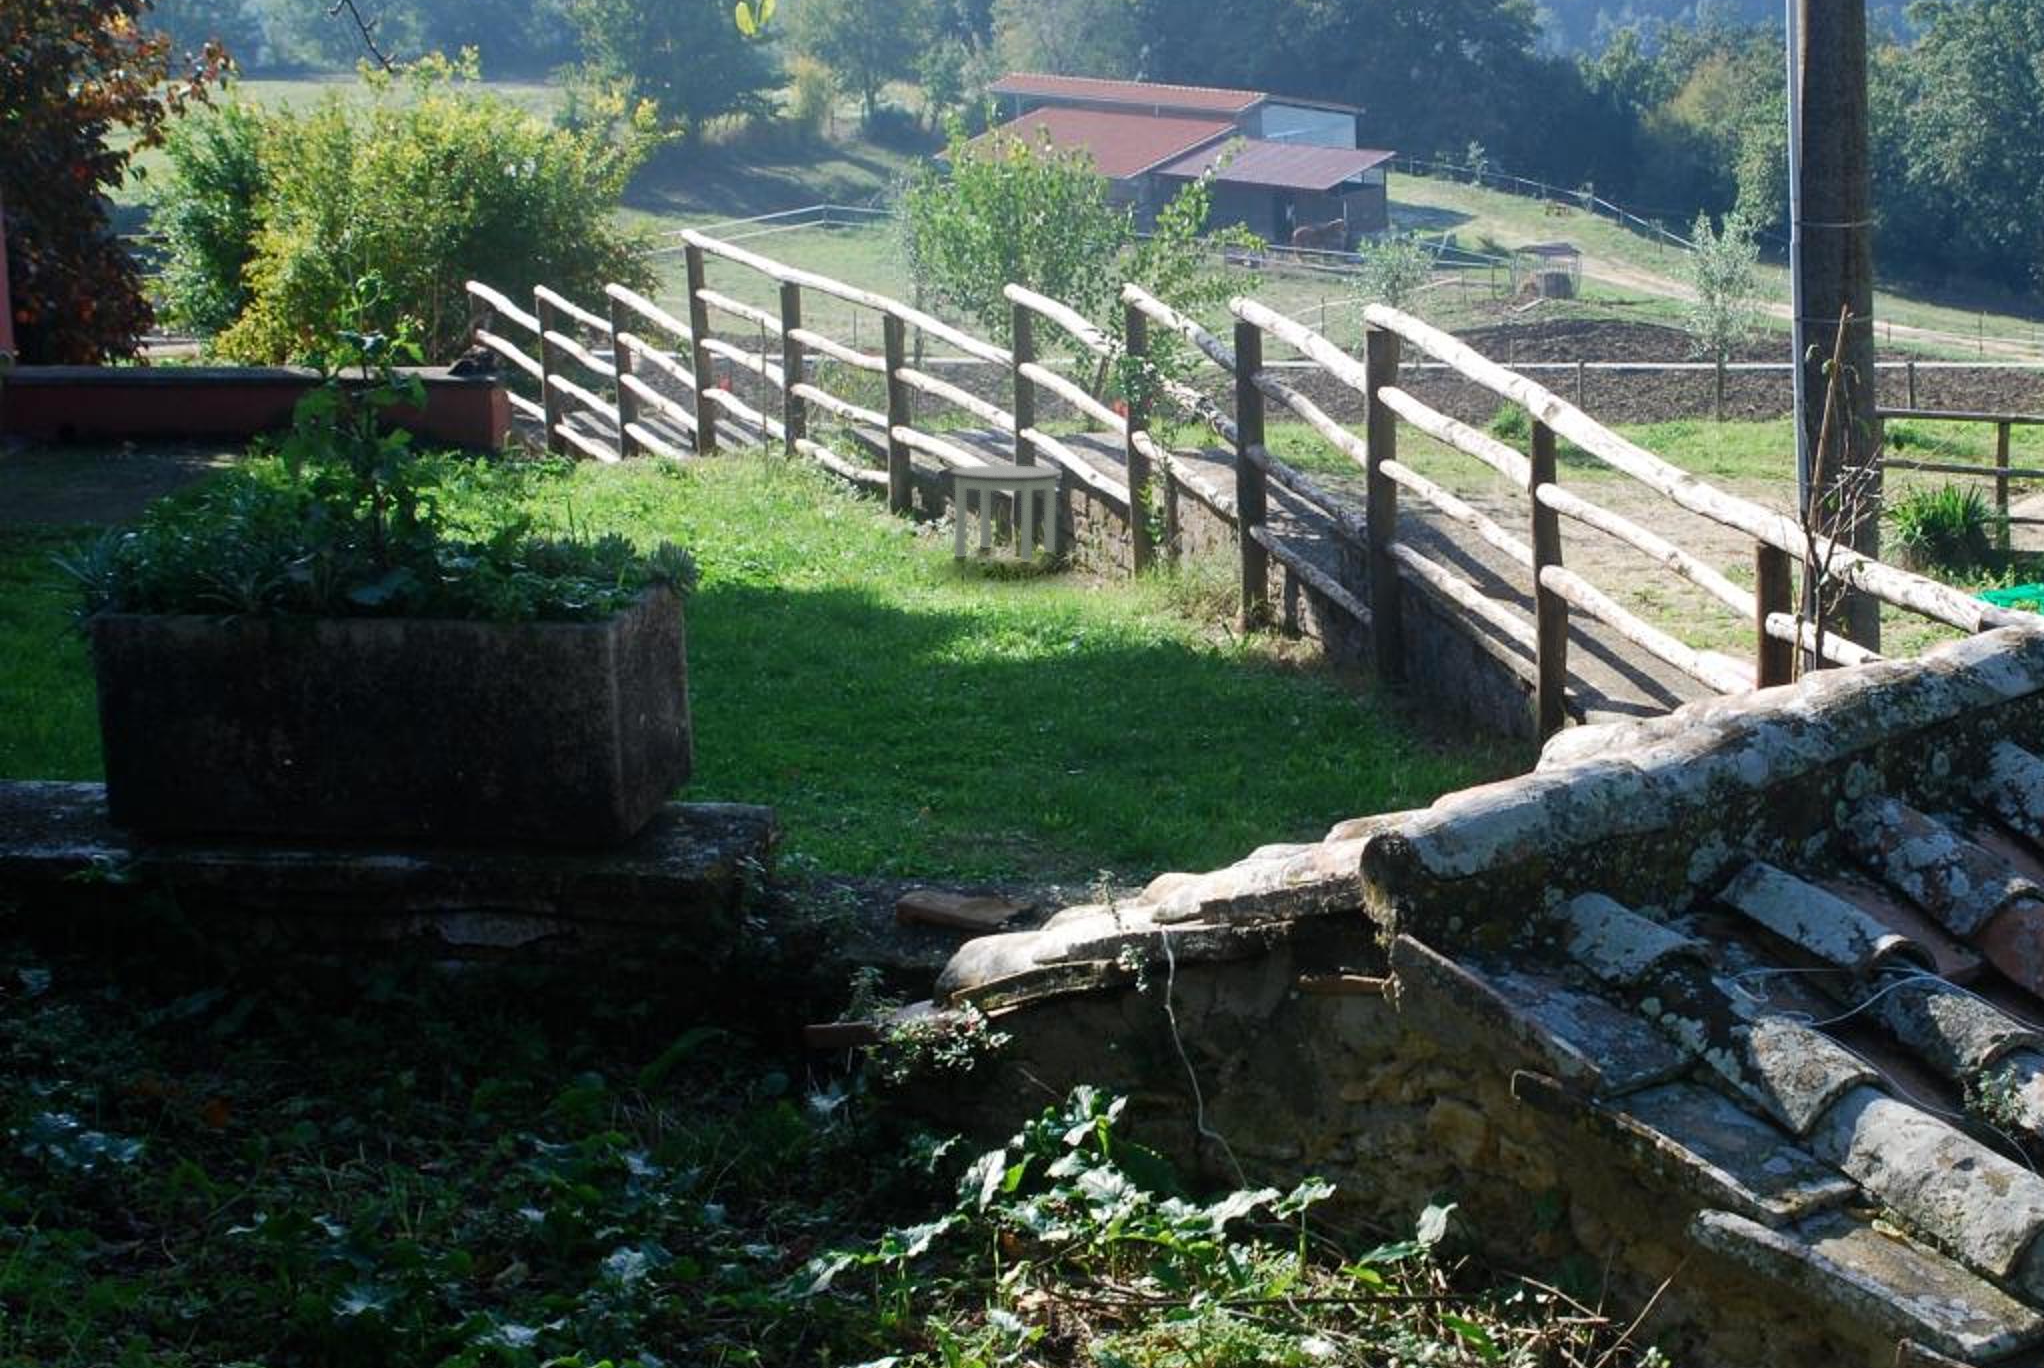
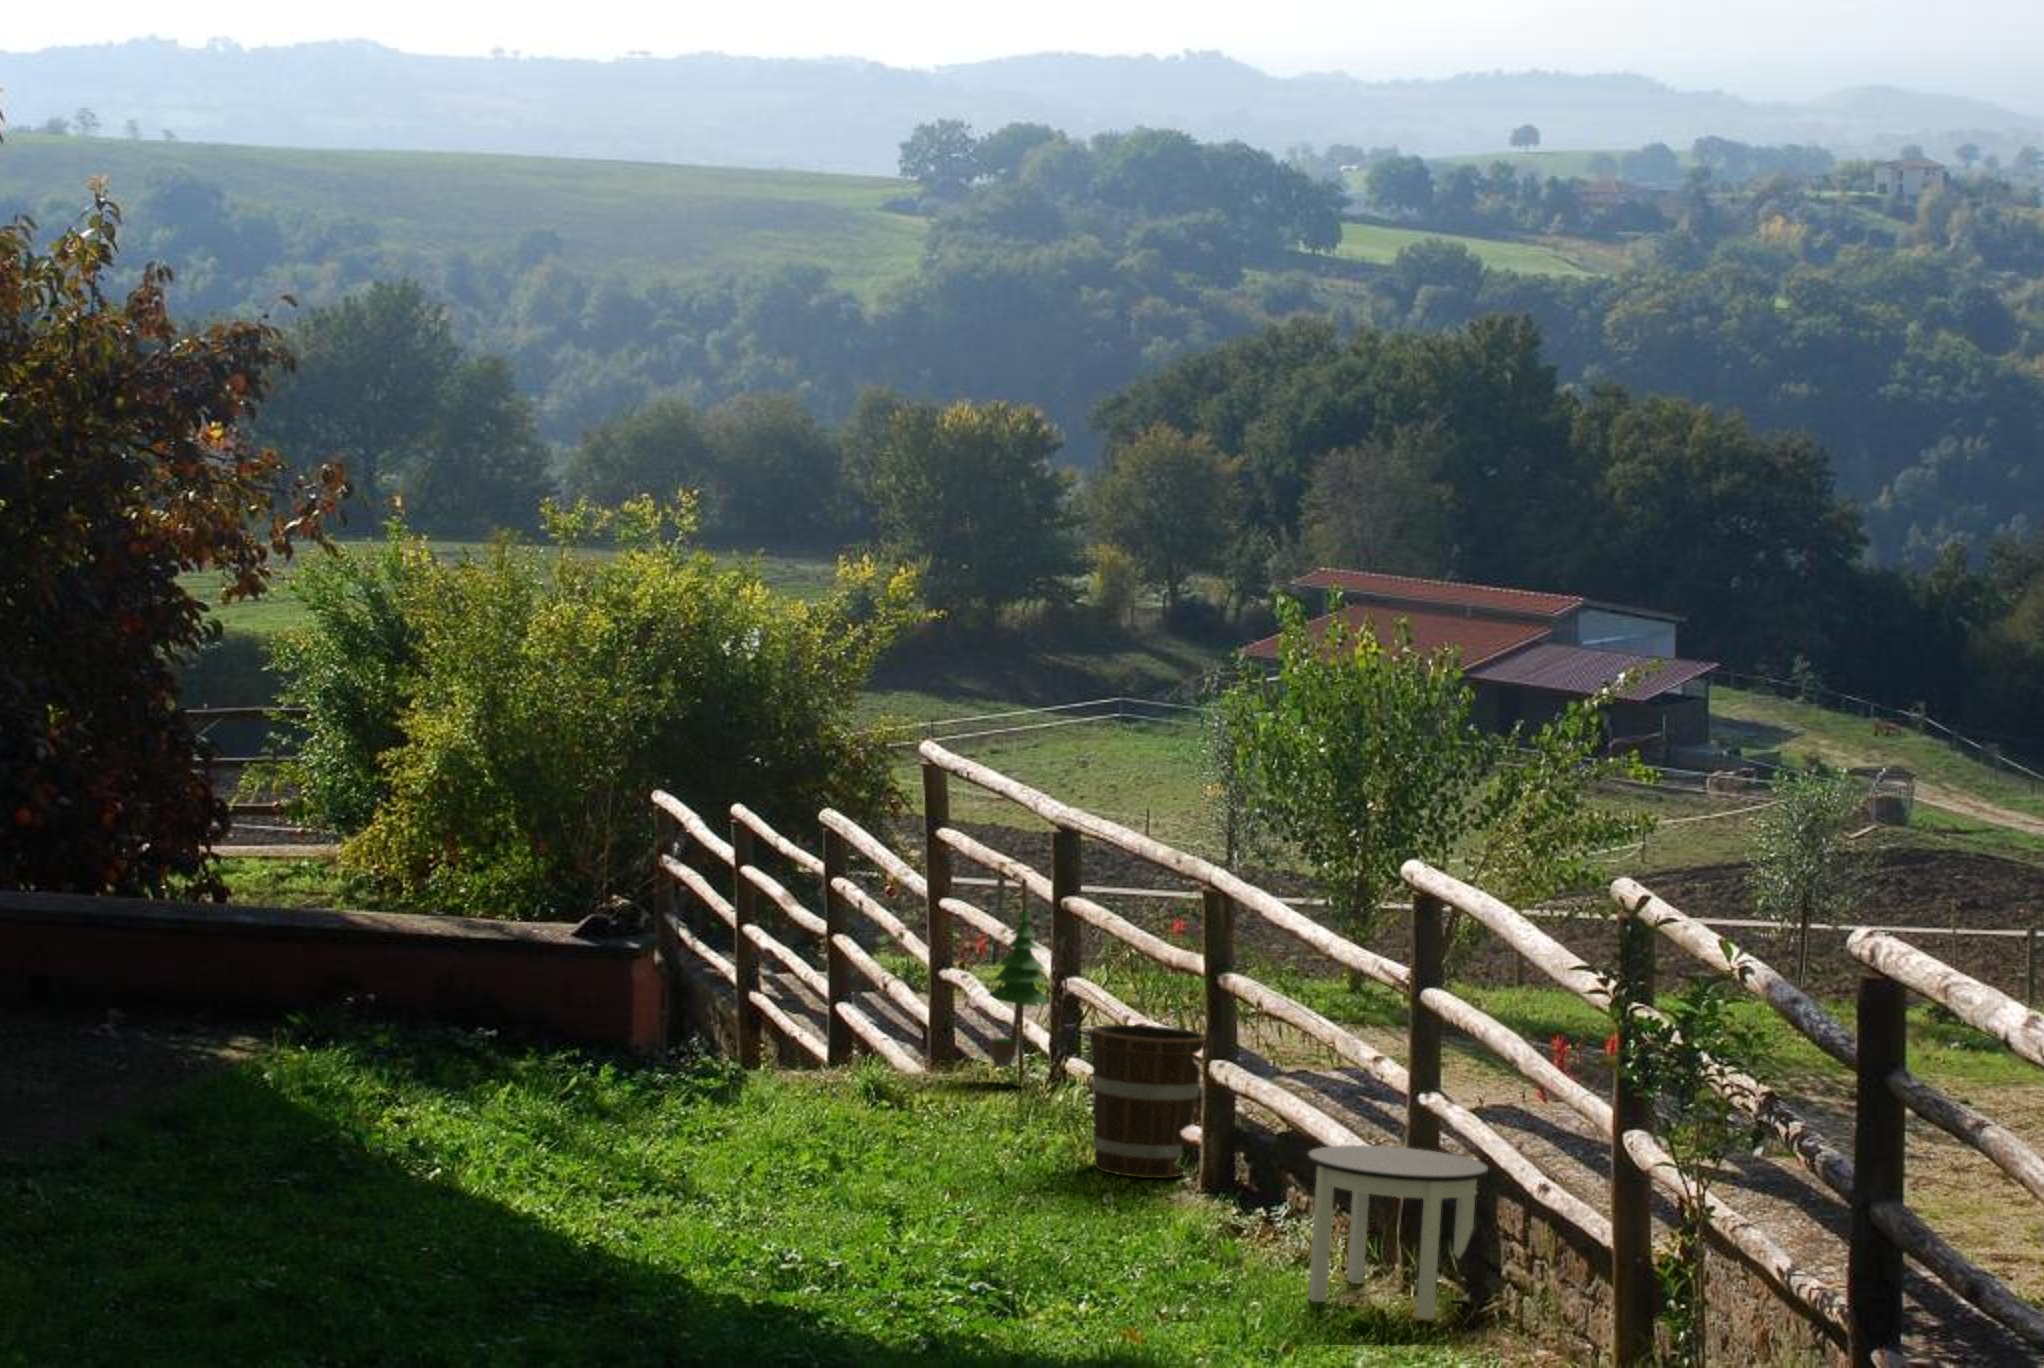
potted tree: none [739,340,784,460] -> present [989,907,1047,1084]
bucket: none [810,410,889,504] -> present [1090,1025,1206,1178]

